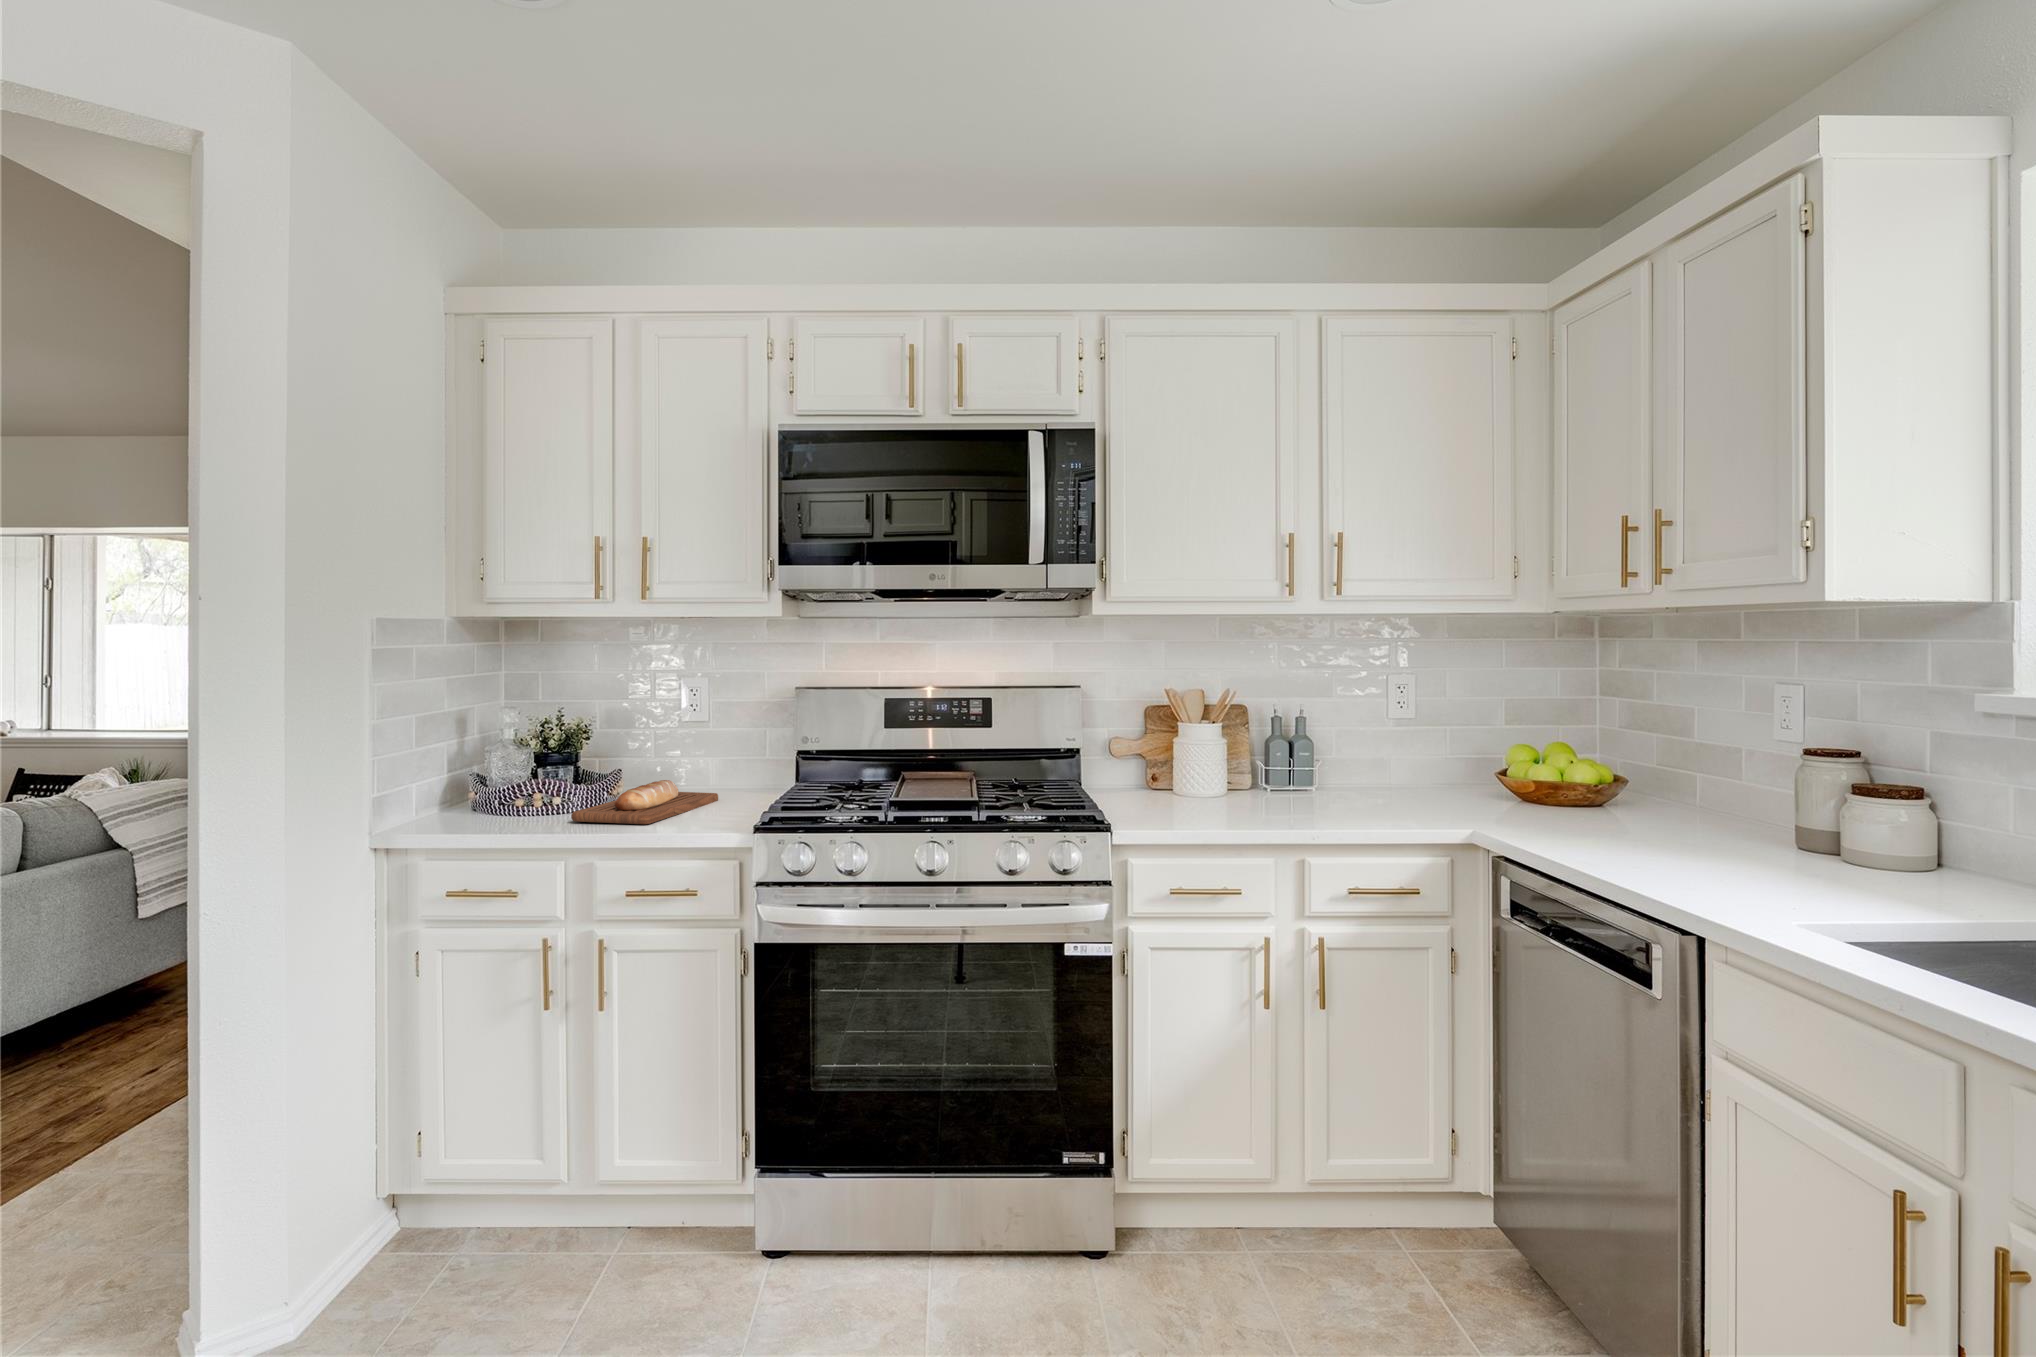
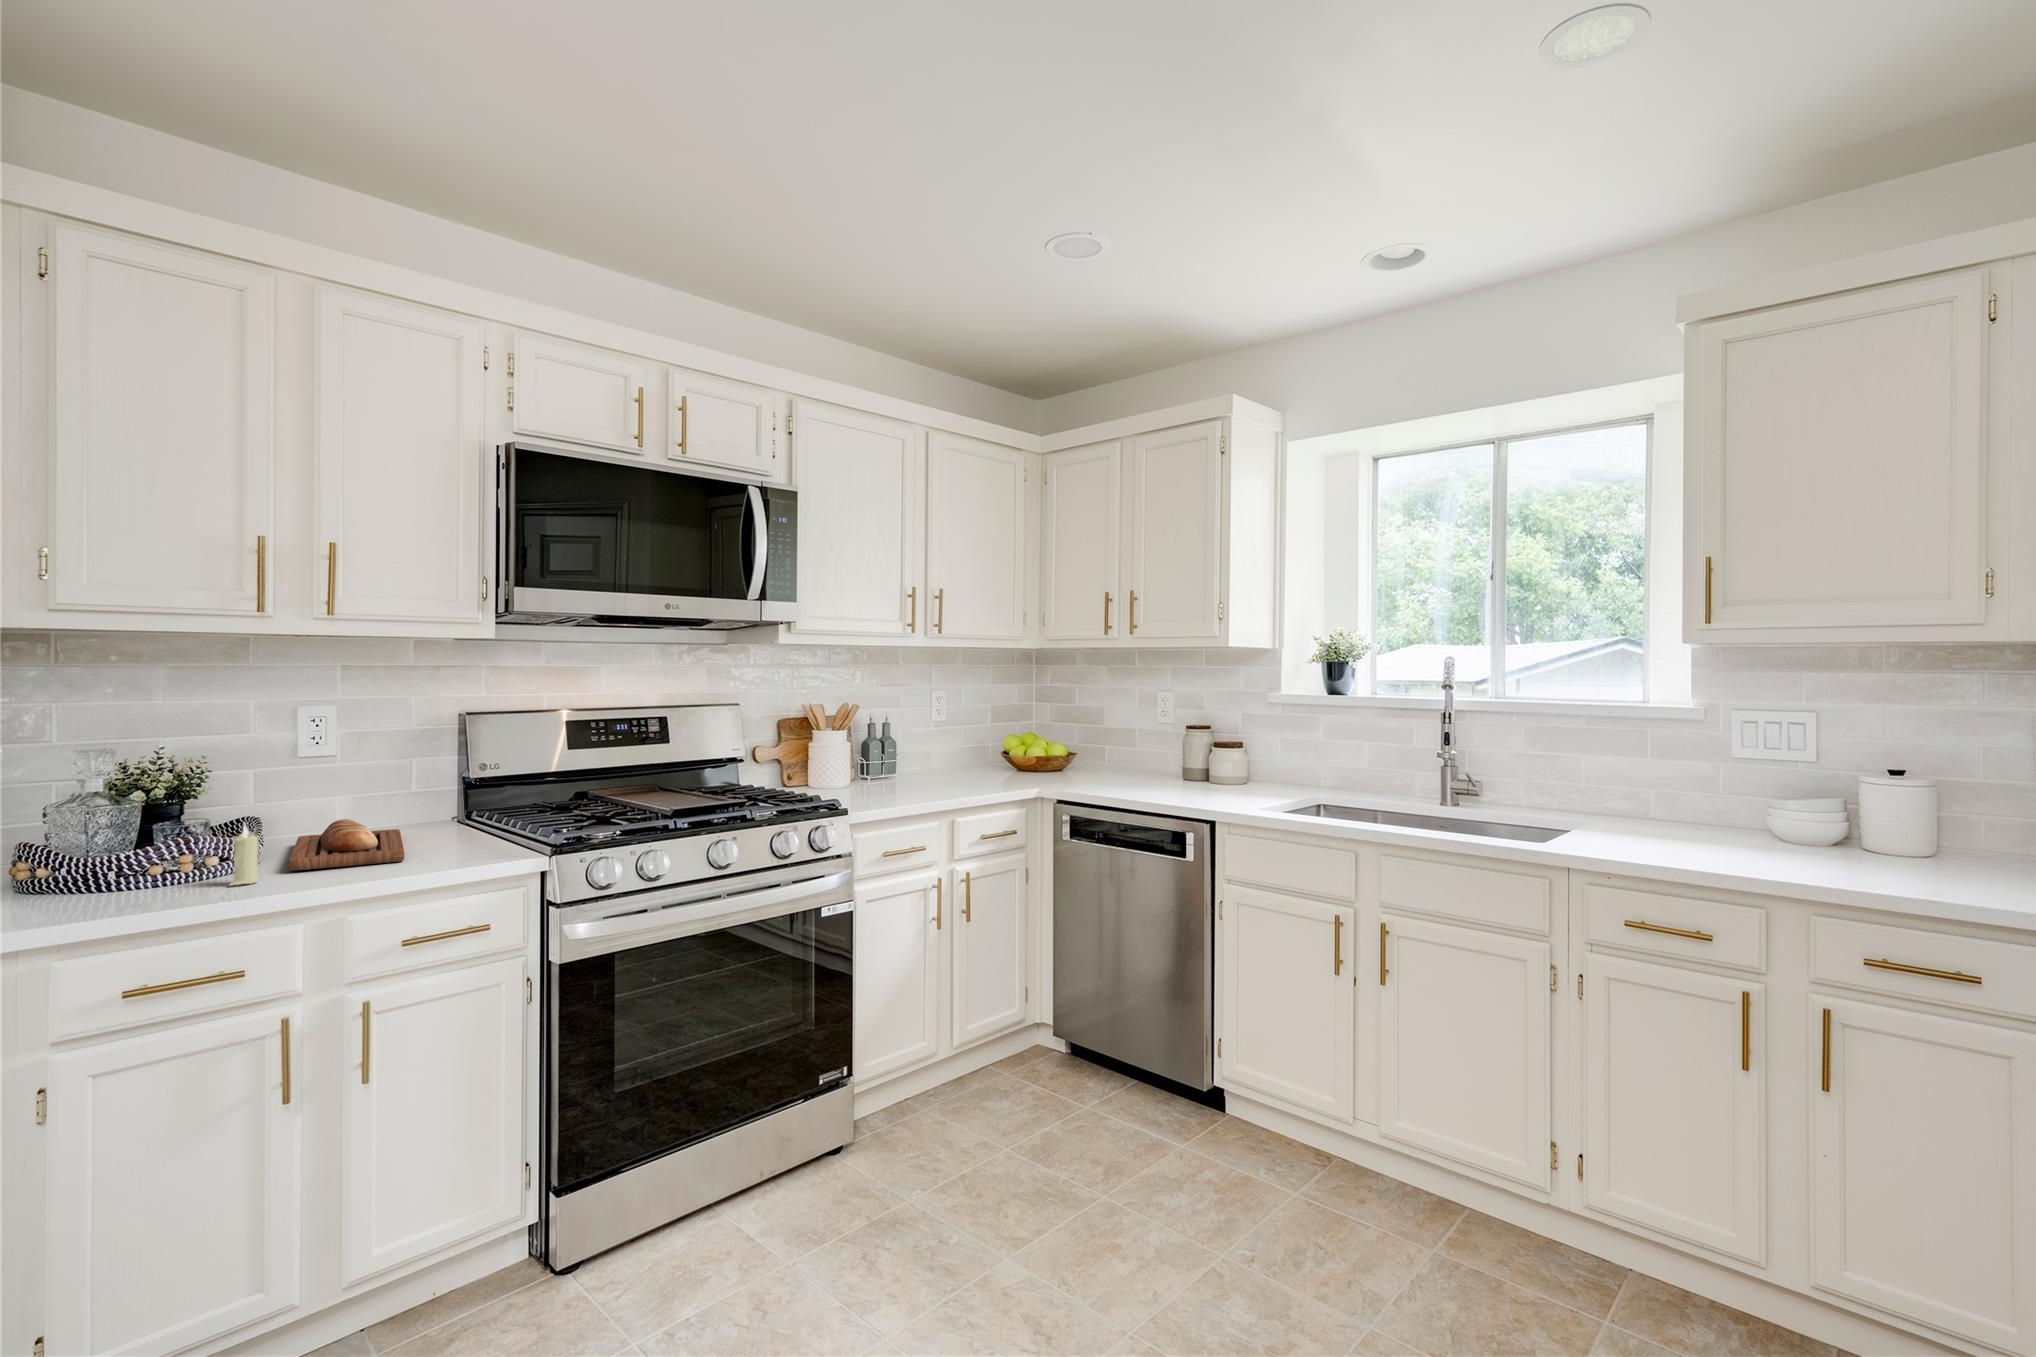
candle: none [514,776,540,828] -> present [230,824,258,885]

